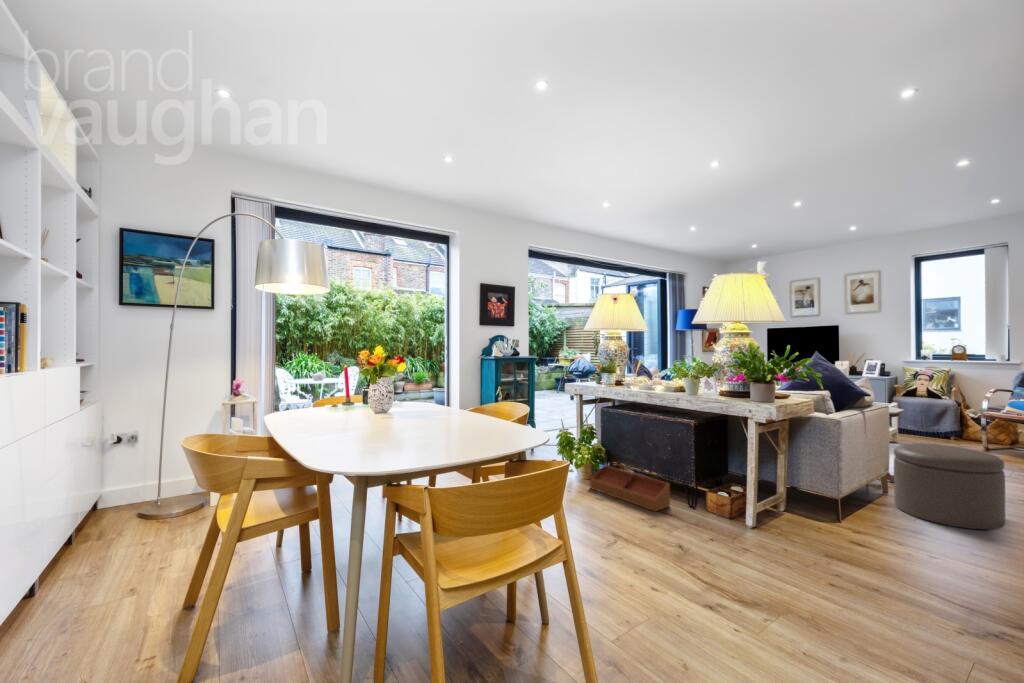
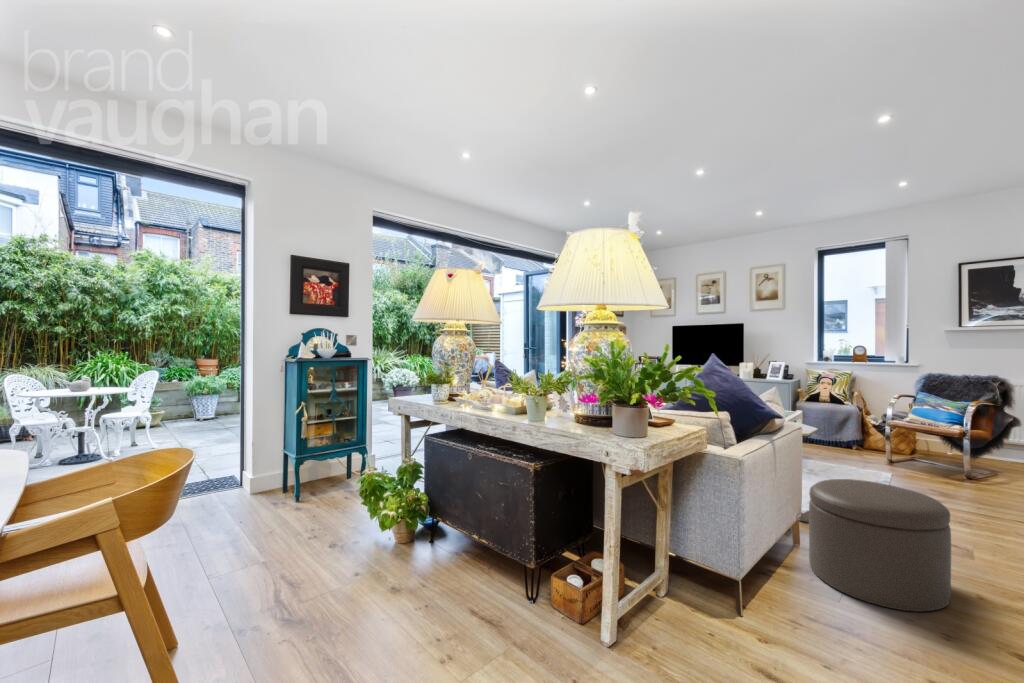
storage bin: present [590,465,670,511] -> none [395,523,501,612]

